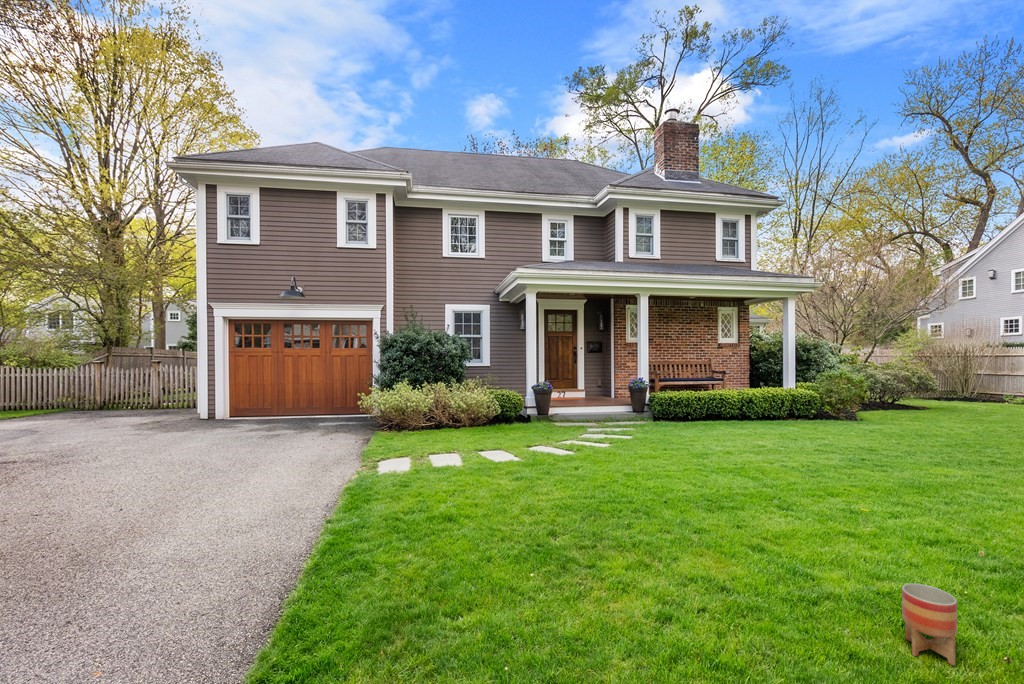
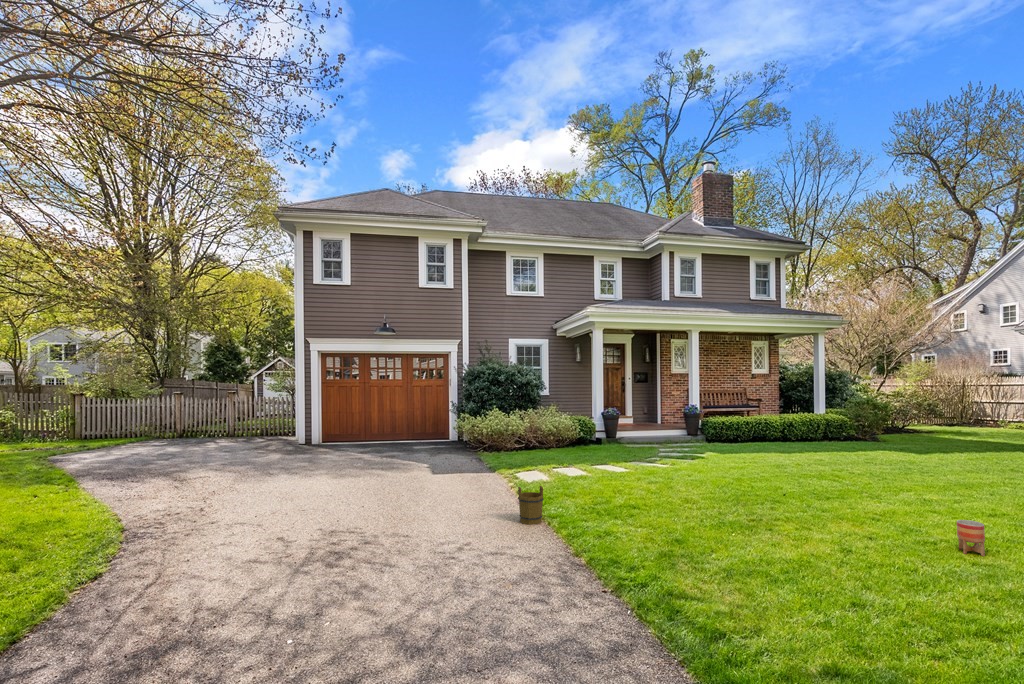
bucket: none [241,485,285,545] -> present [517,486,544,525]

